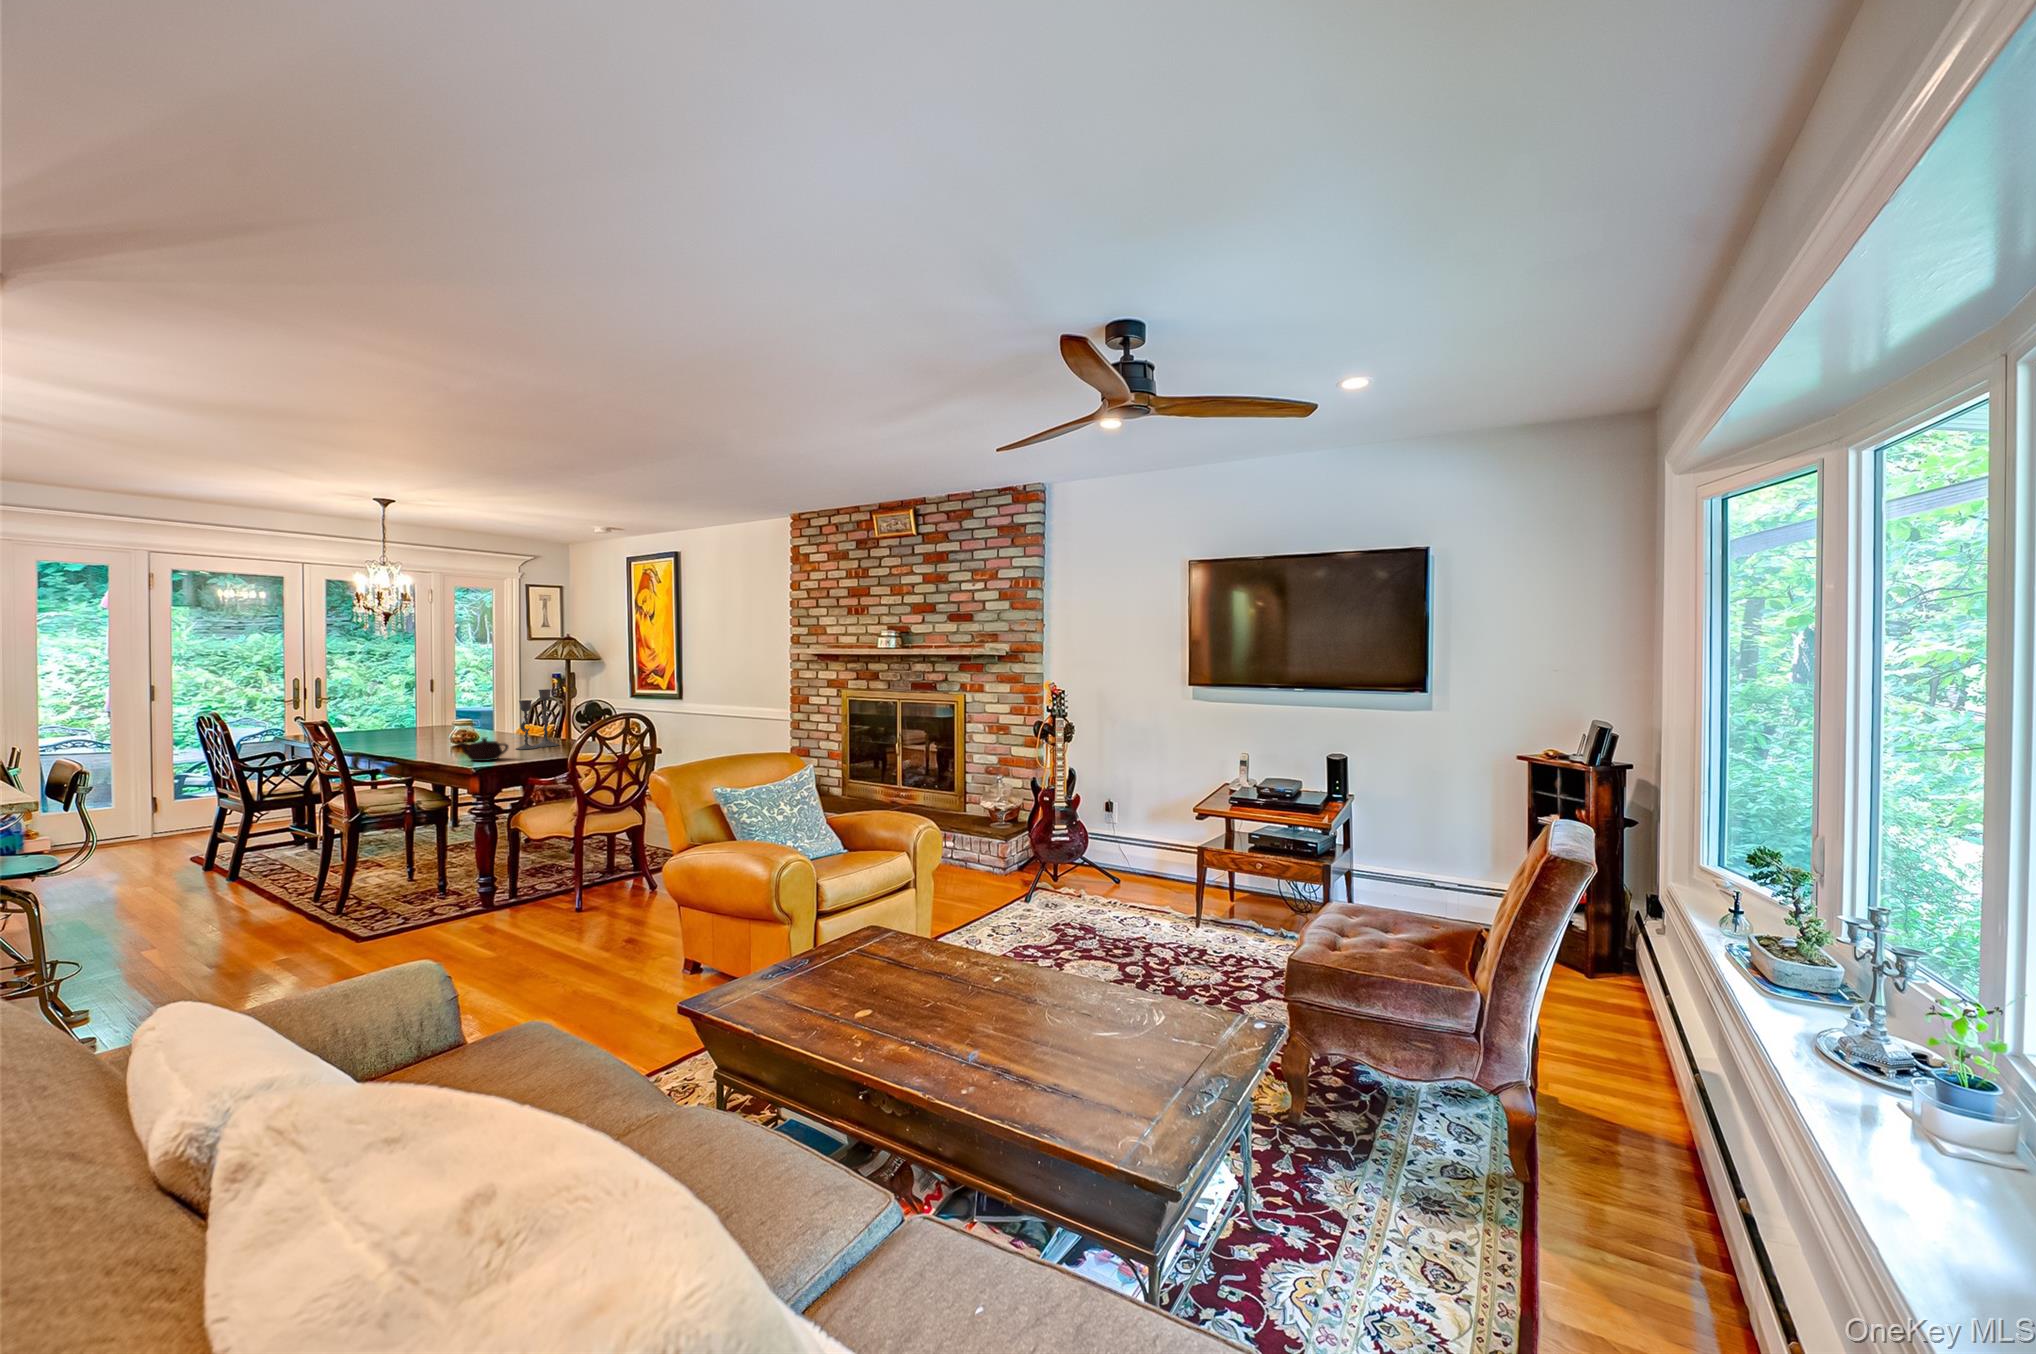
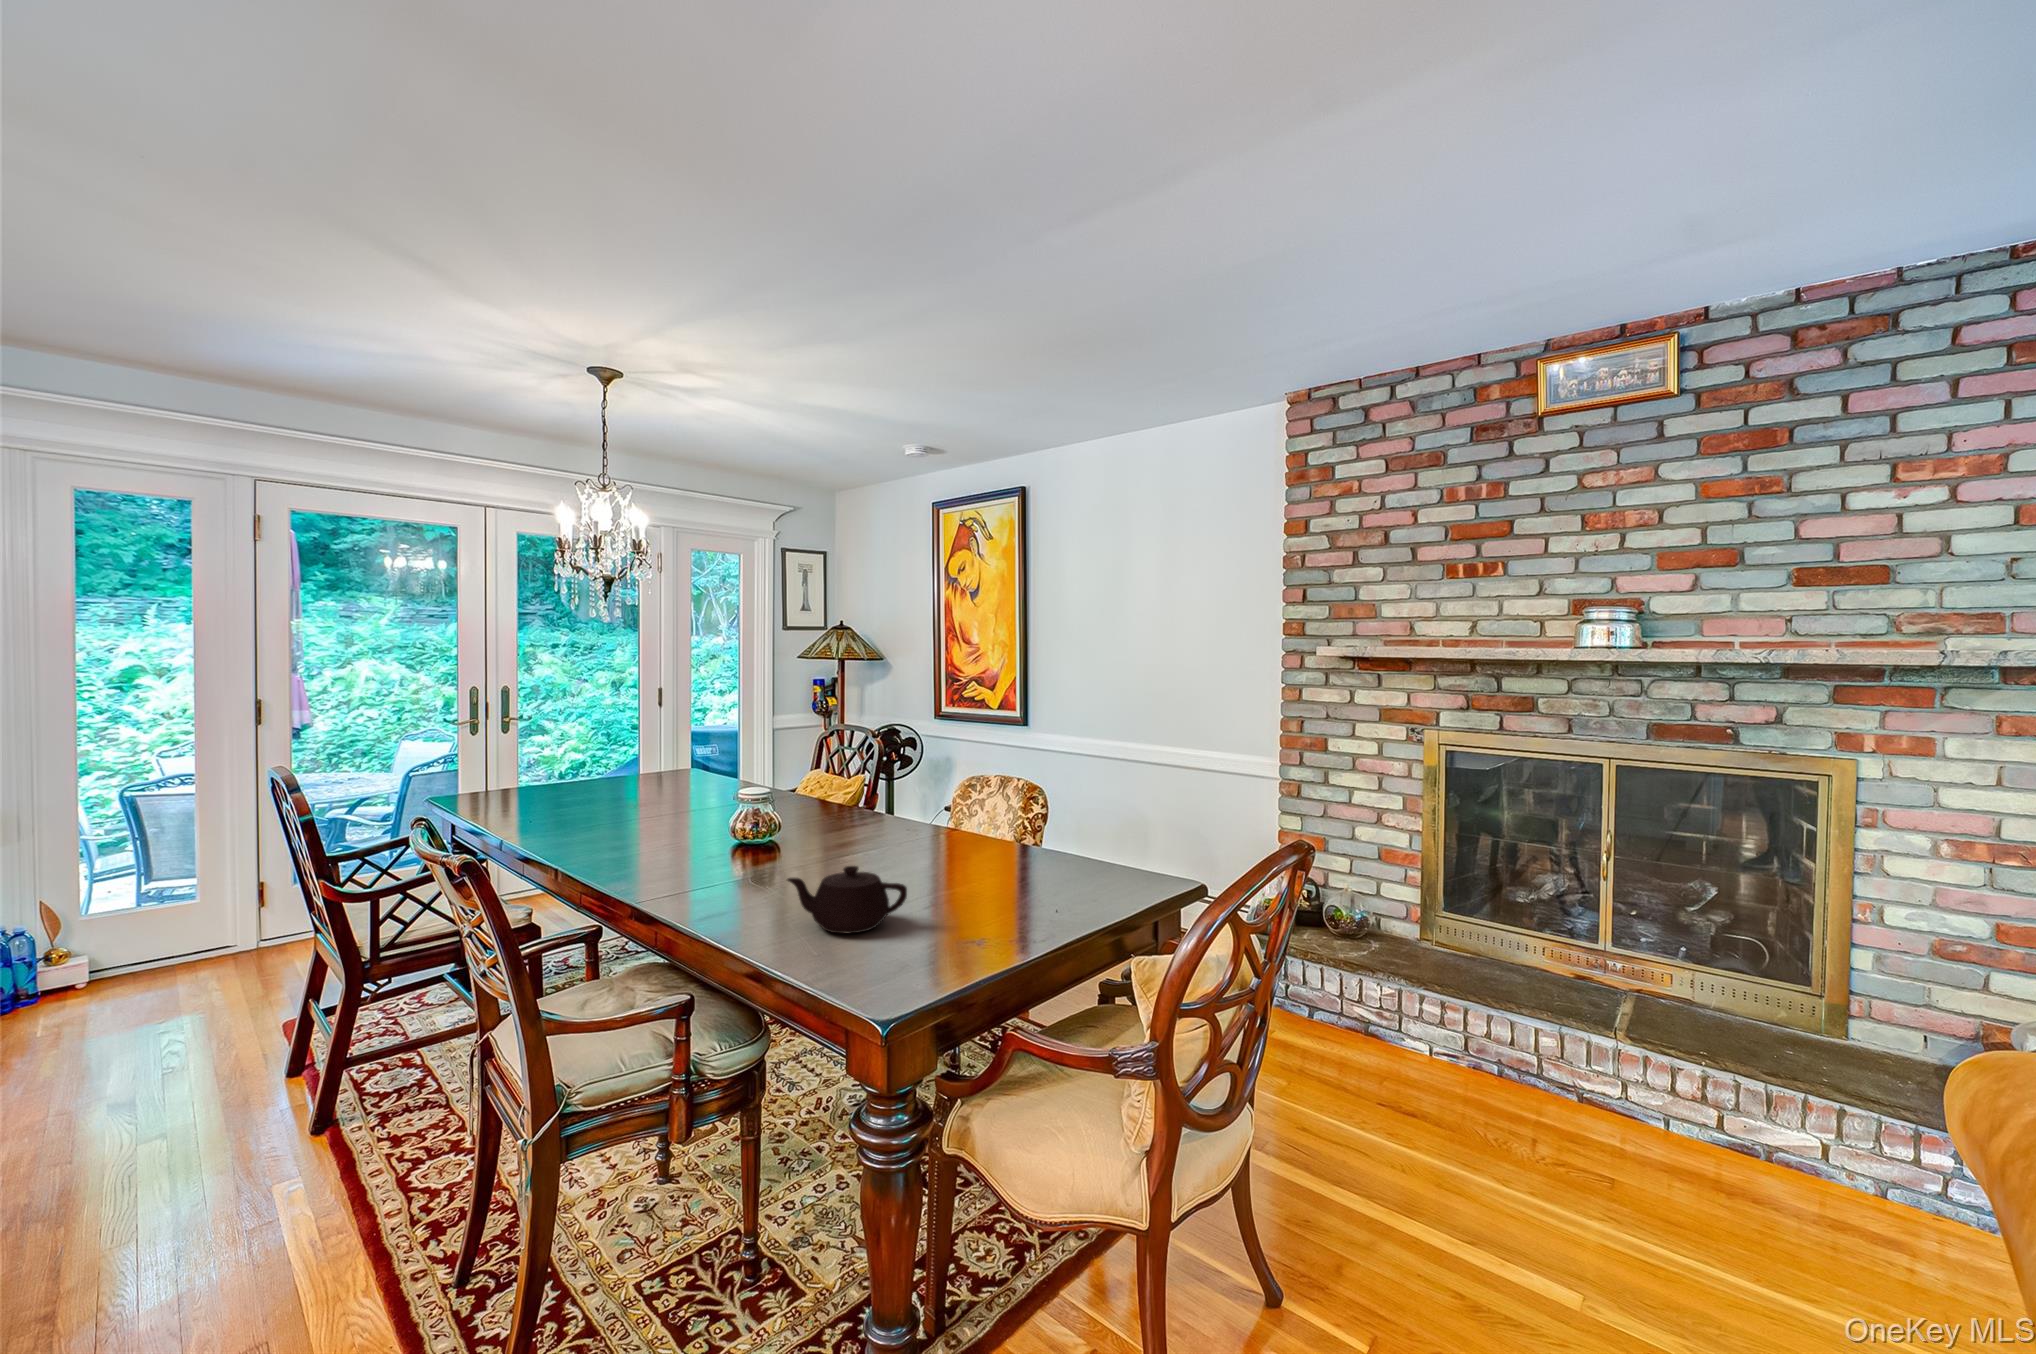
candlestick: present [516,689,559,750] -> none [872,727,947,866]

